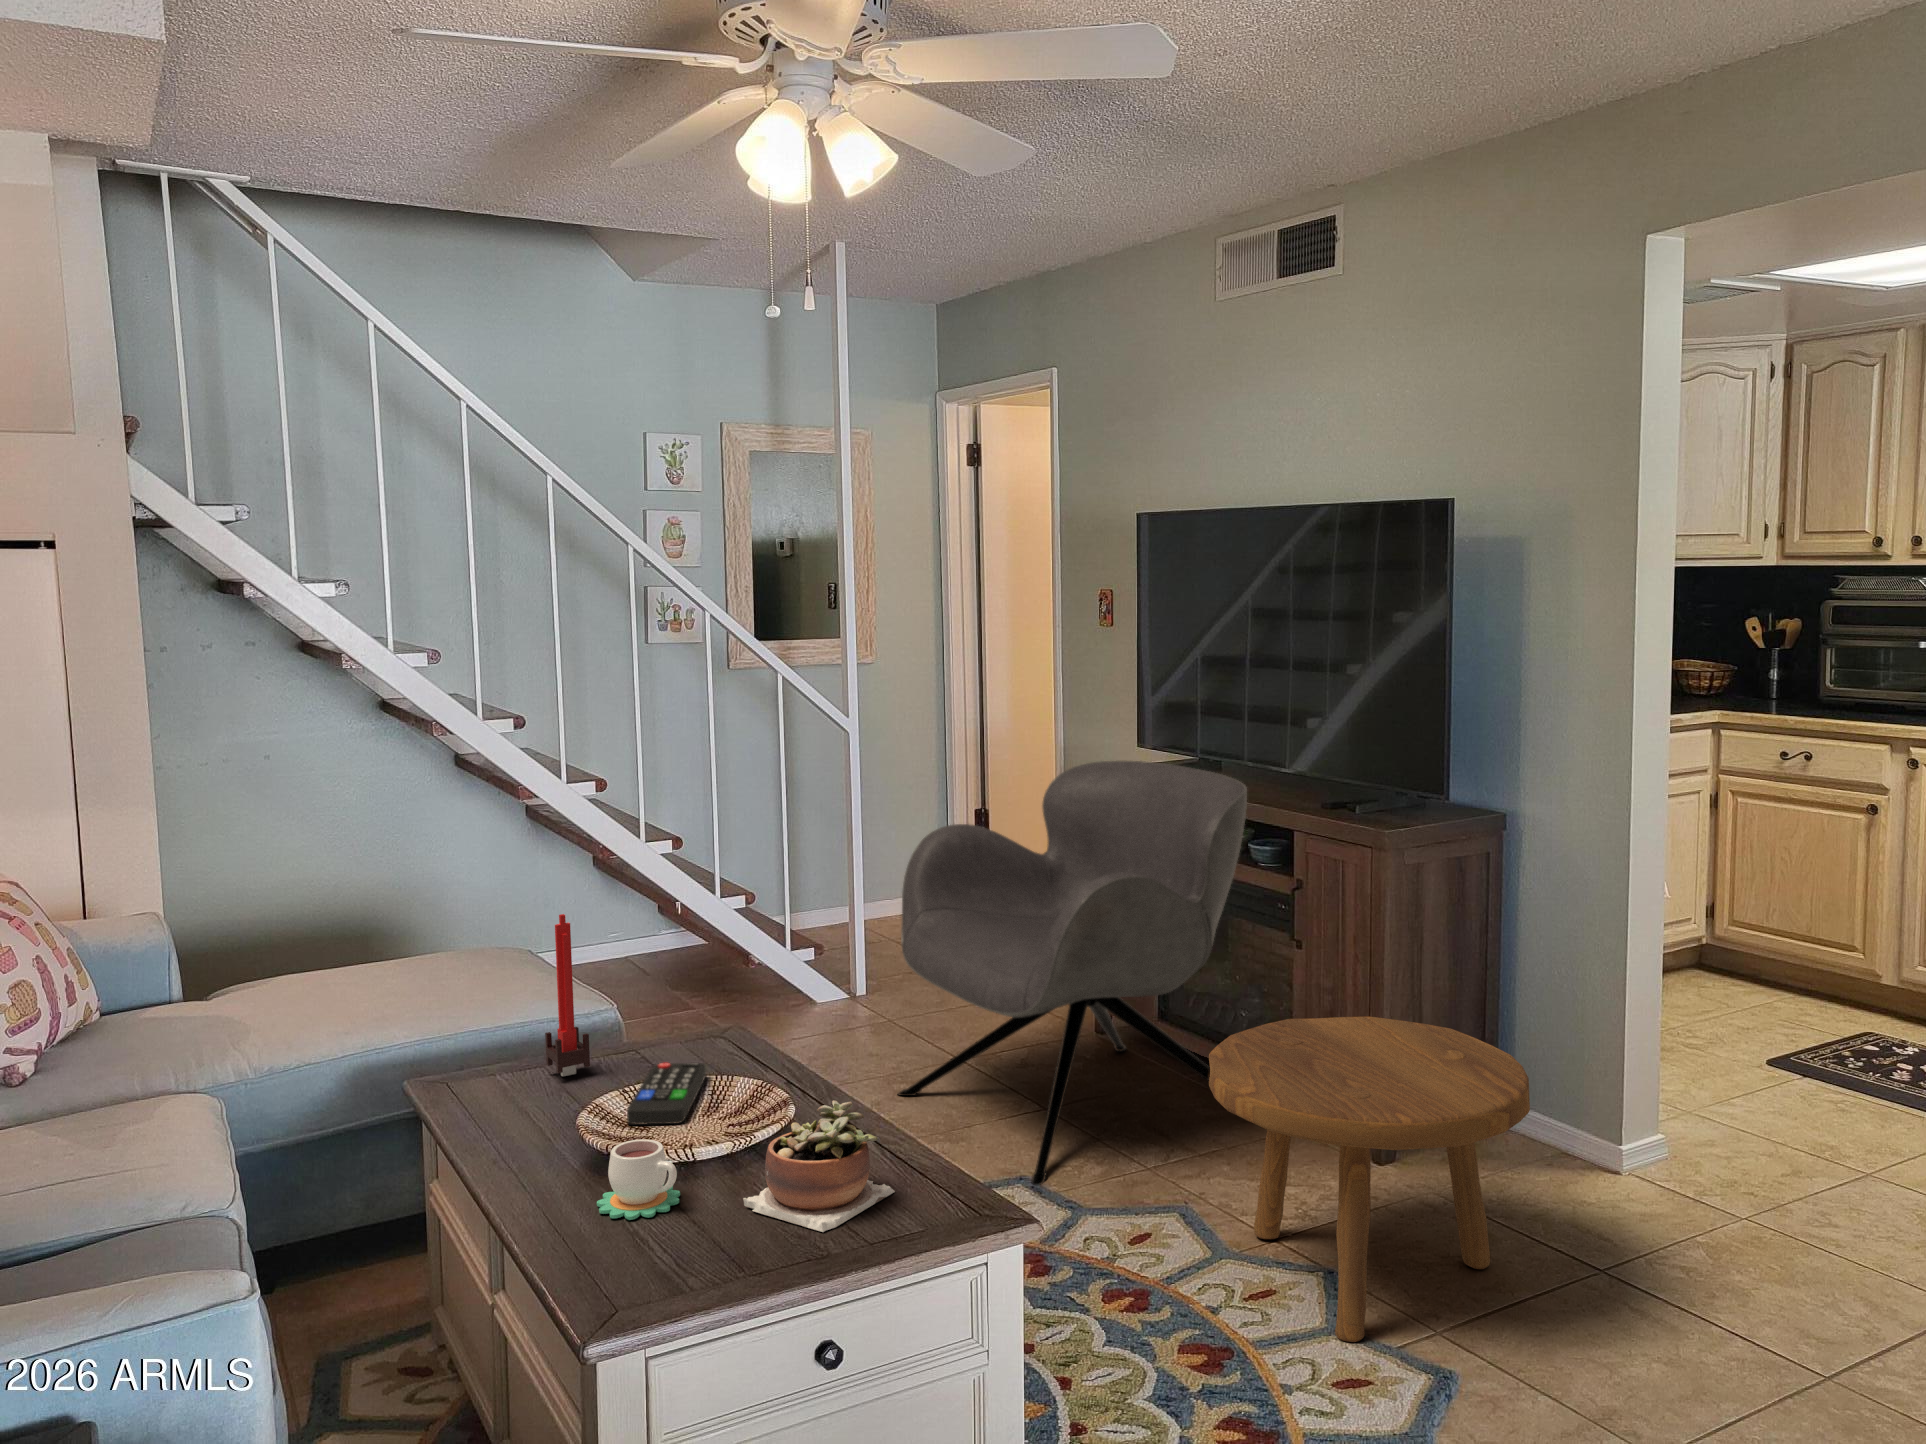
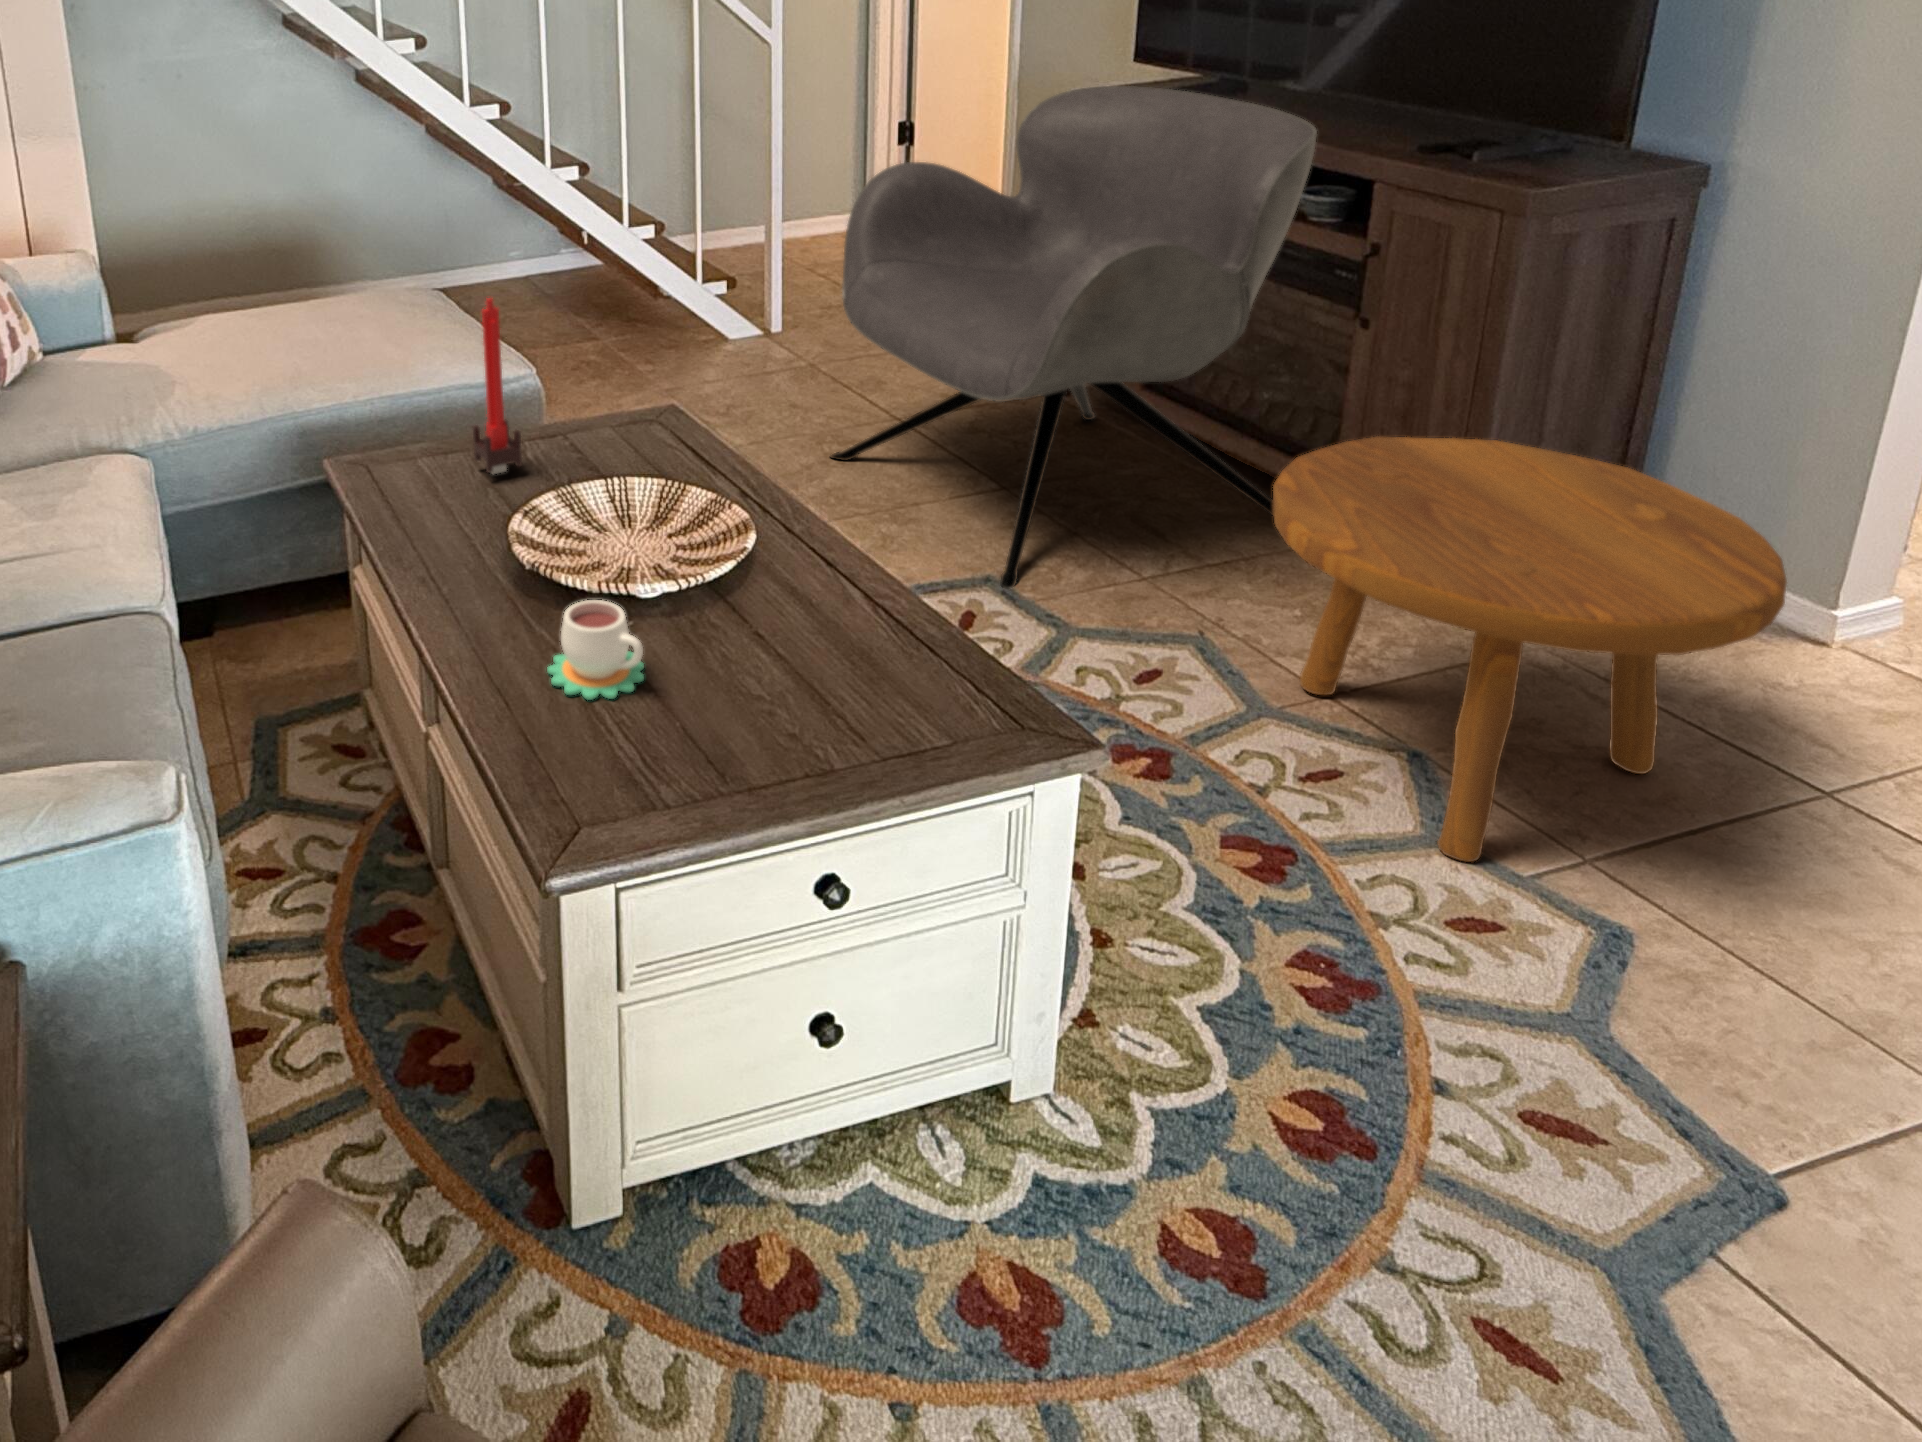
remote control: present [627,1063,706,1125] -> none [570,470,653,555]
succulent plant: present [743,1100,895,1232] -> none [724,579,916,752]

